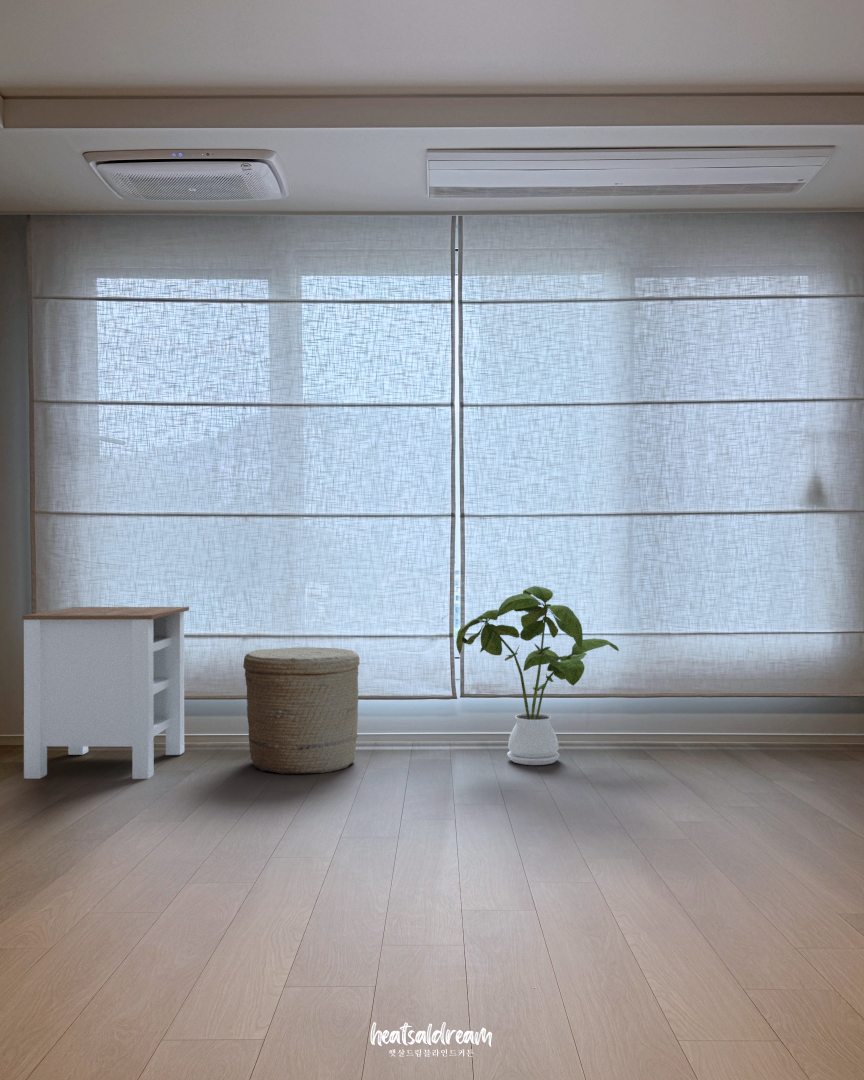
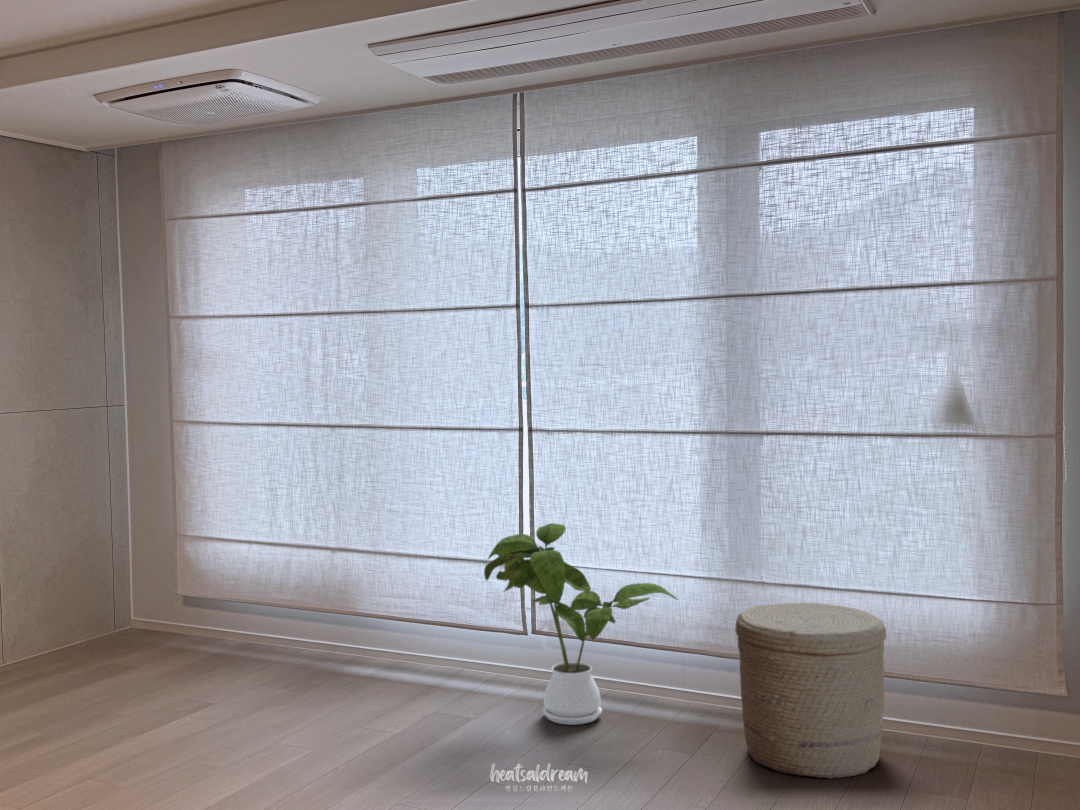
side table: present [22,607,189,779] -> none [111,512,283,689]
woven basket: present [243,647,360,774] -> present [735,603,886,779]

